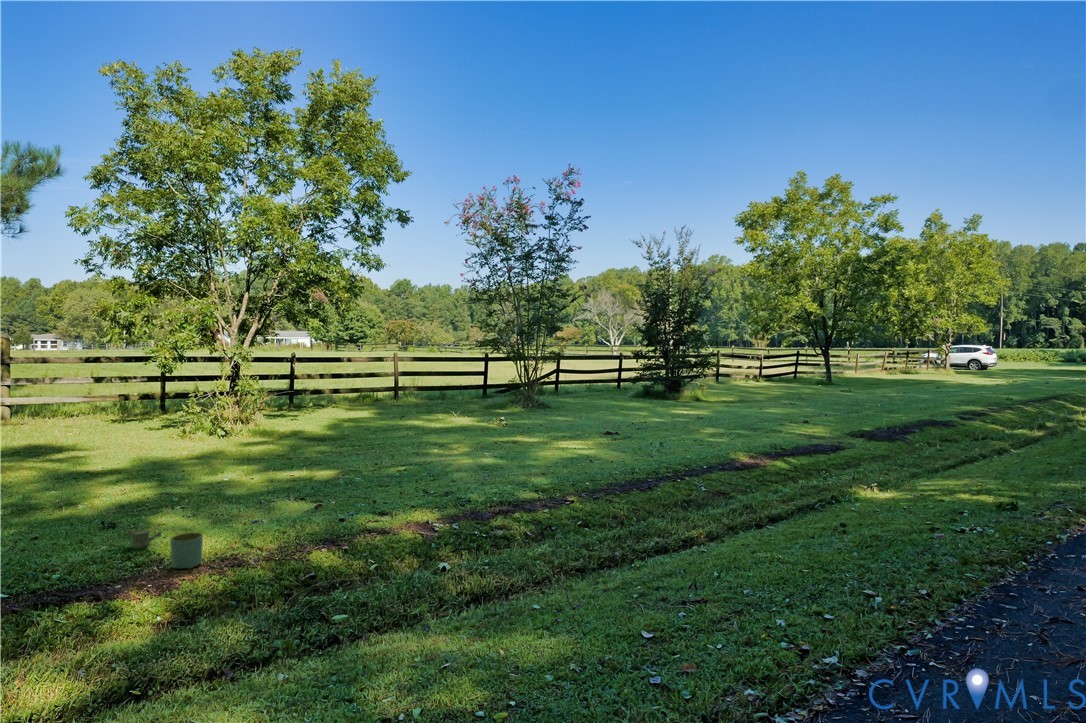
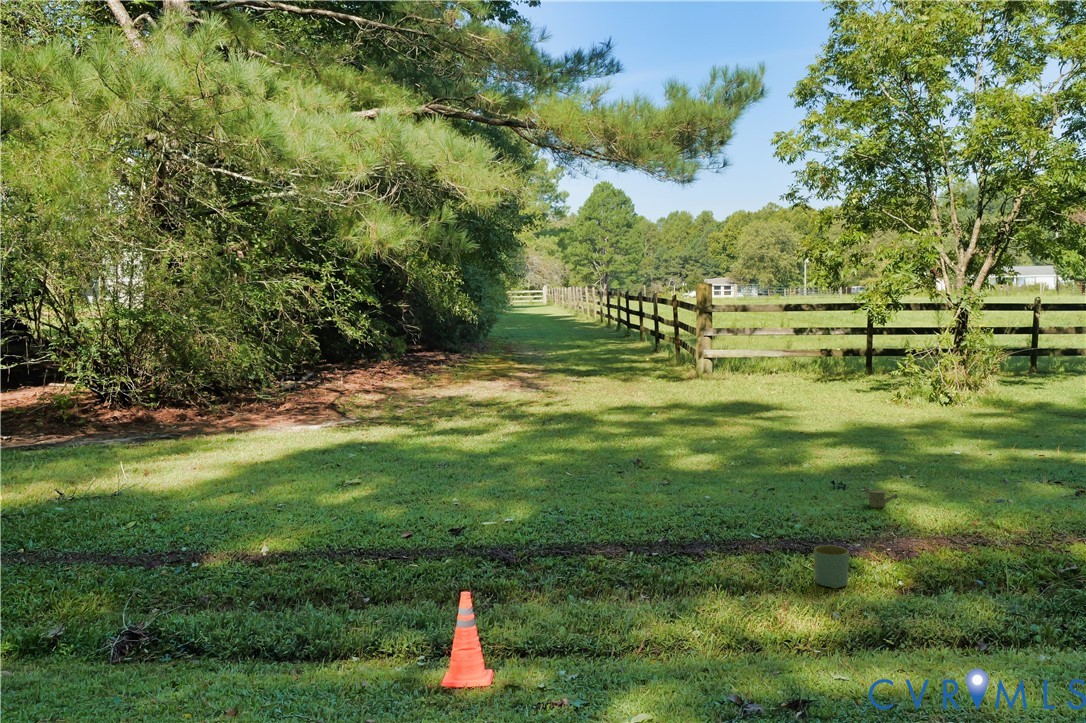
planter: present [170,532,203,569] -> present [814,545,849,589]

